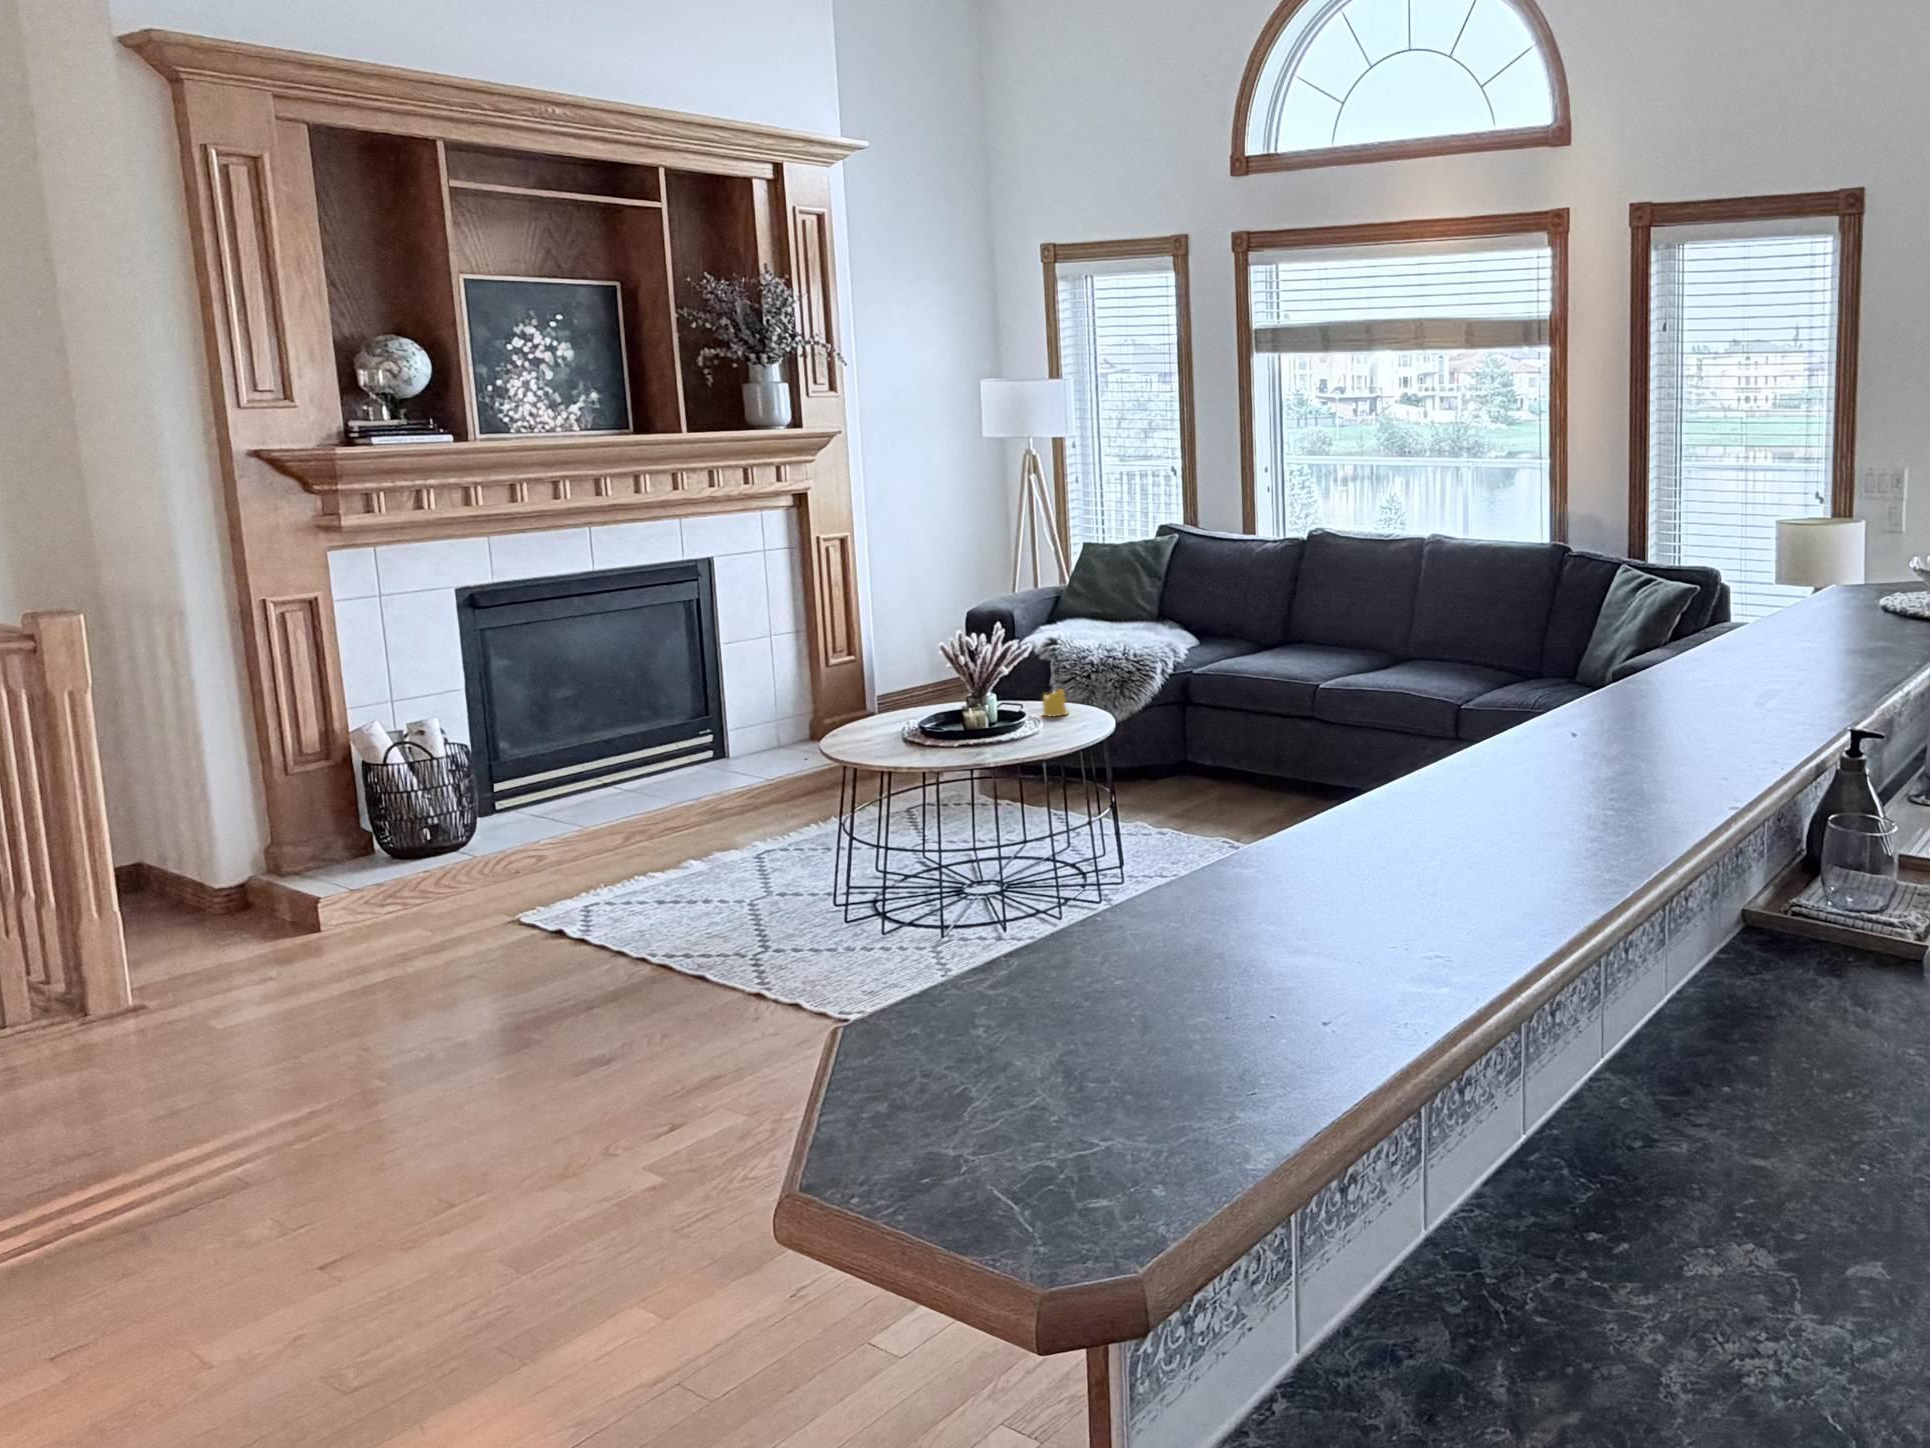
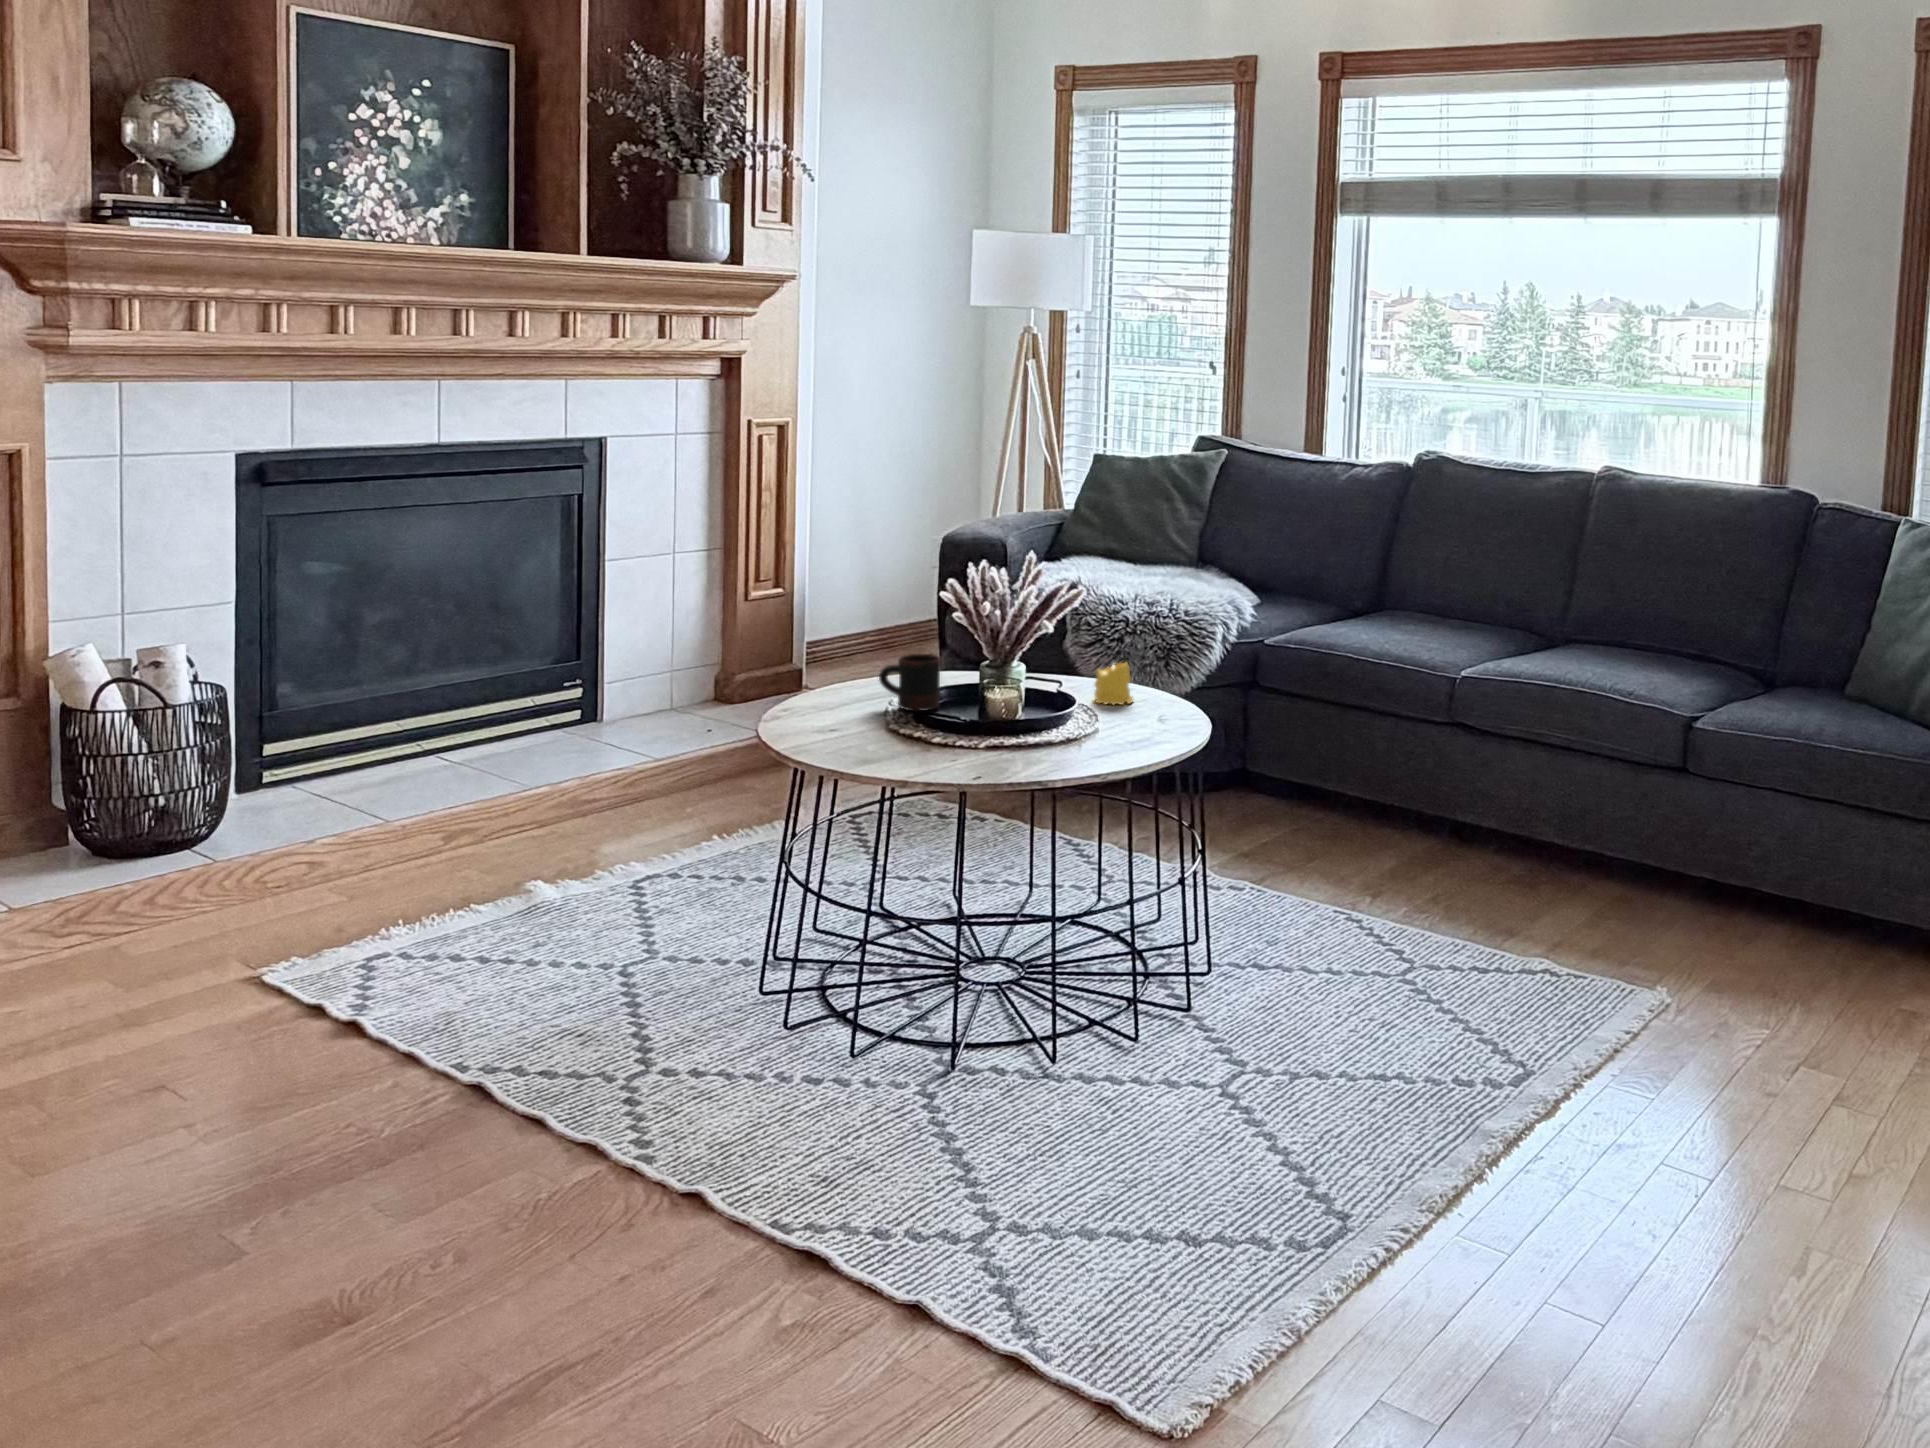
mug: none [898,692,939,728] -> present [879,654,941,711]

